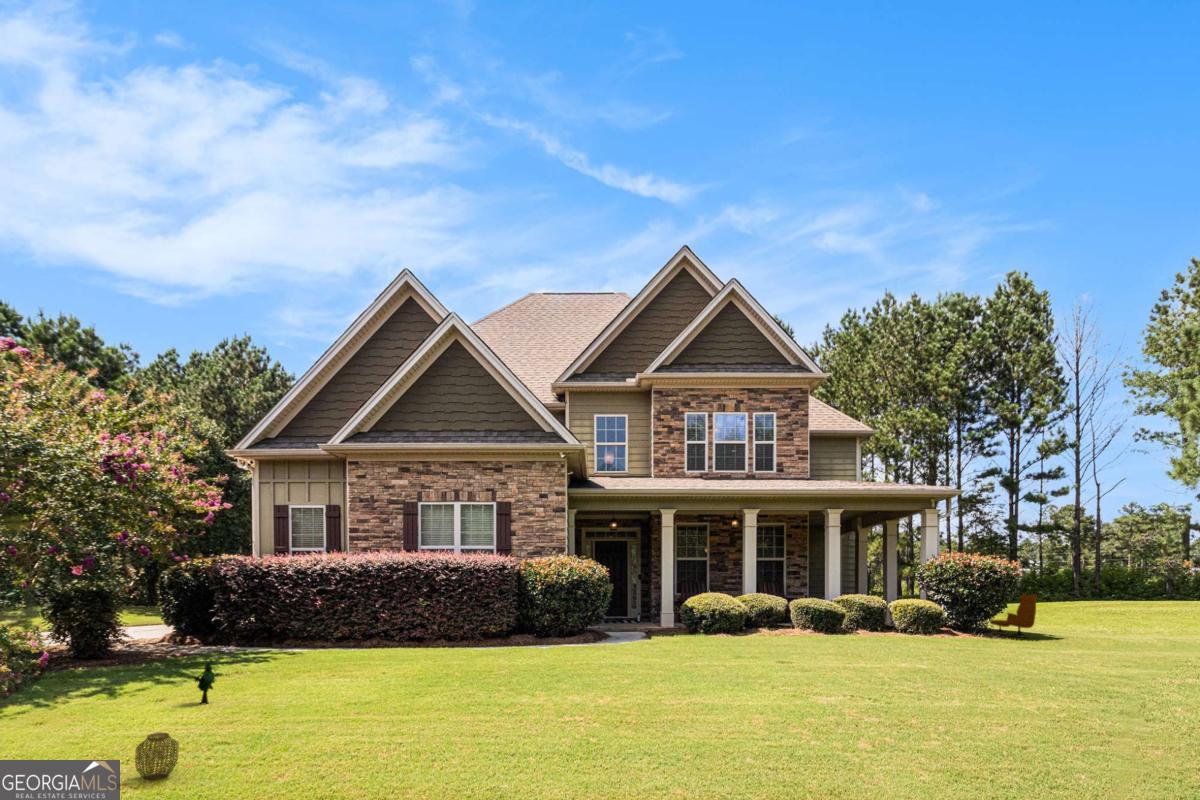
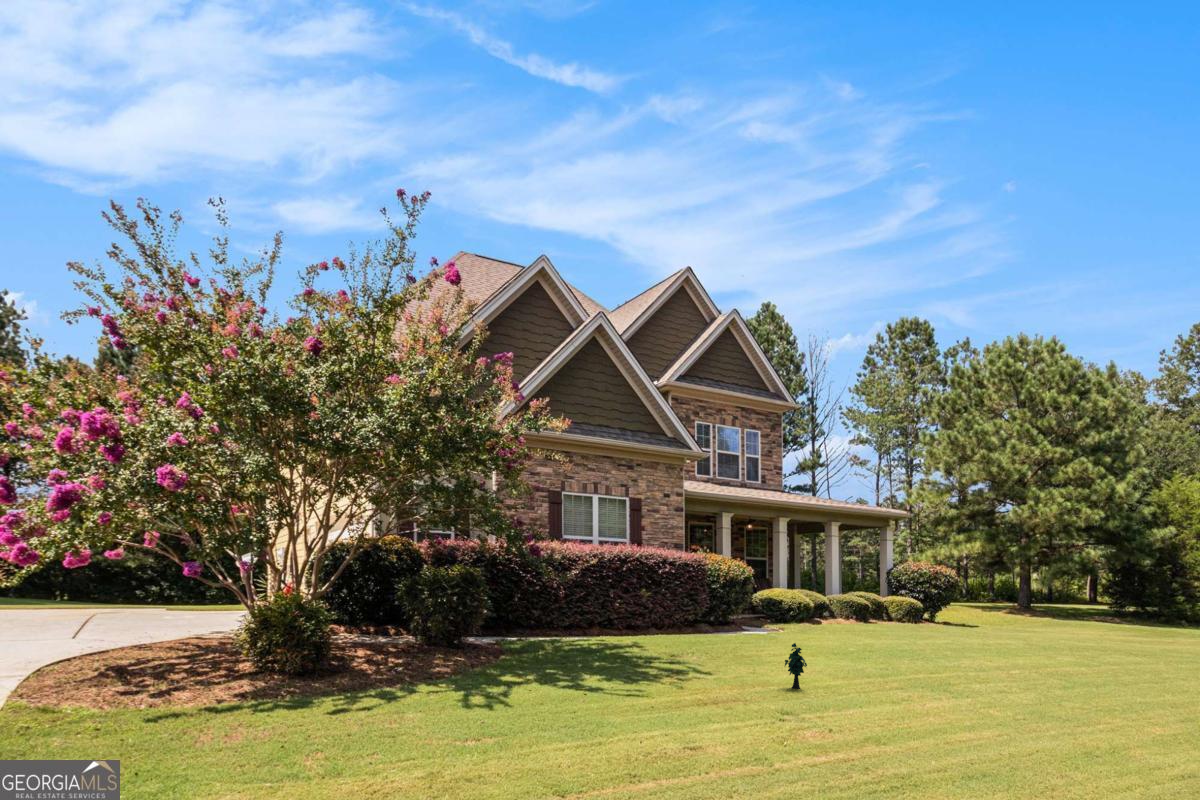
lounge chair: present [990,594,1037,637] -> none [928,588,972,623]
woven basket: present [135,733,179,780] -> none [1055,694,1096,737]

